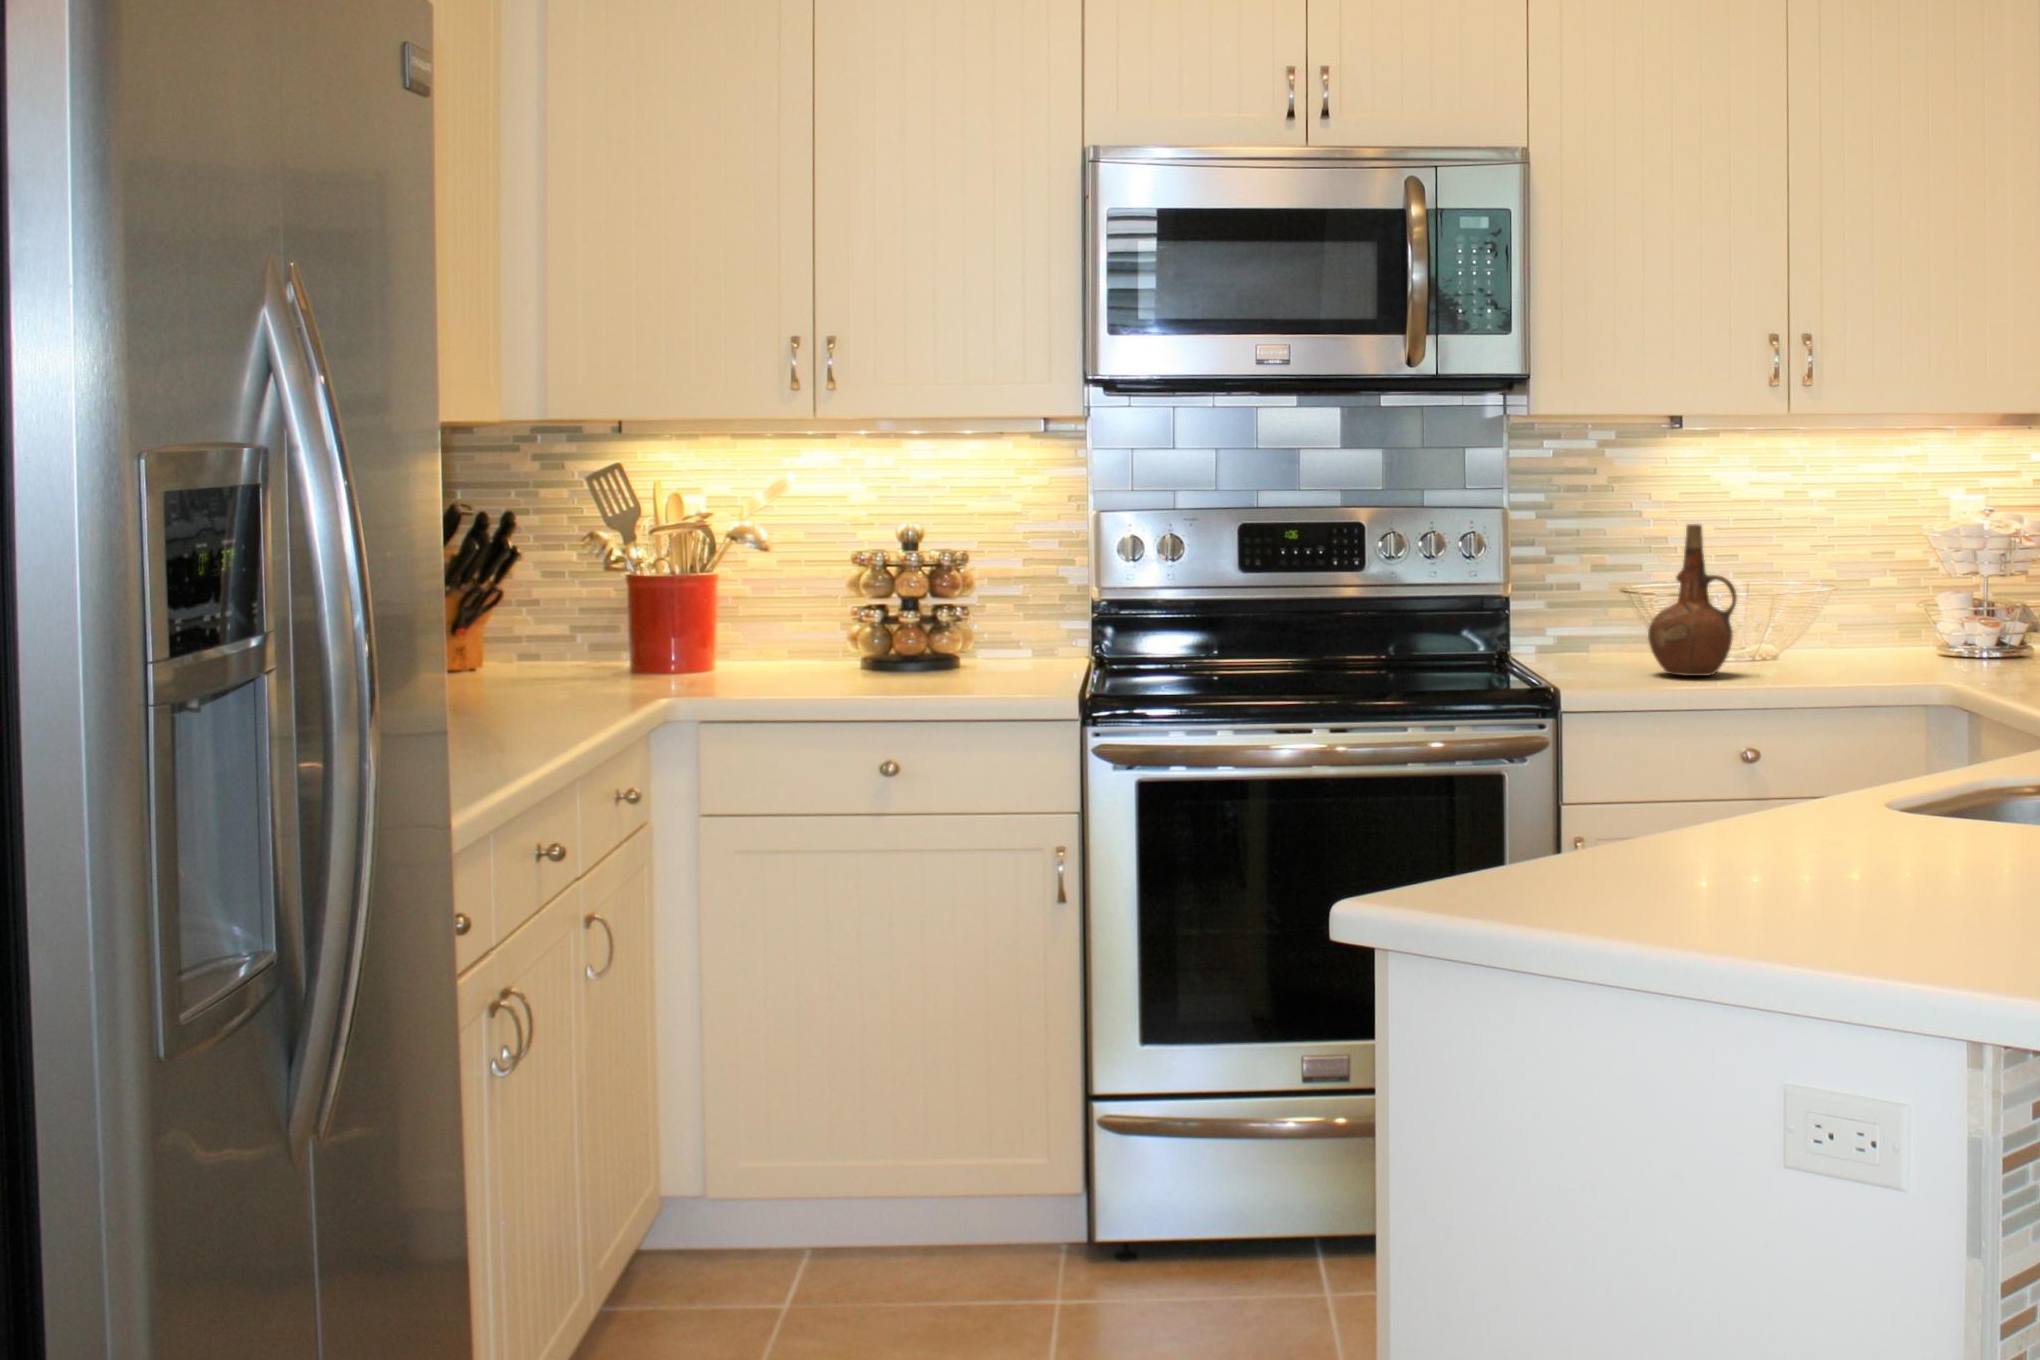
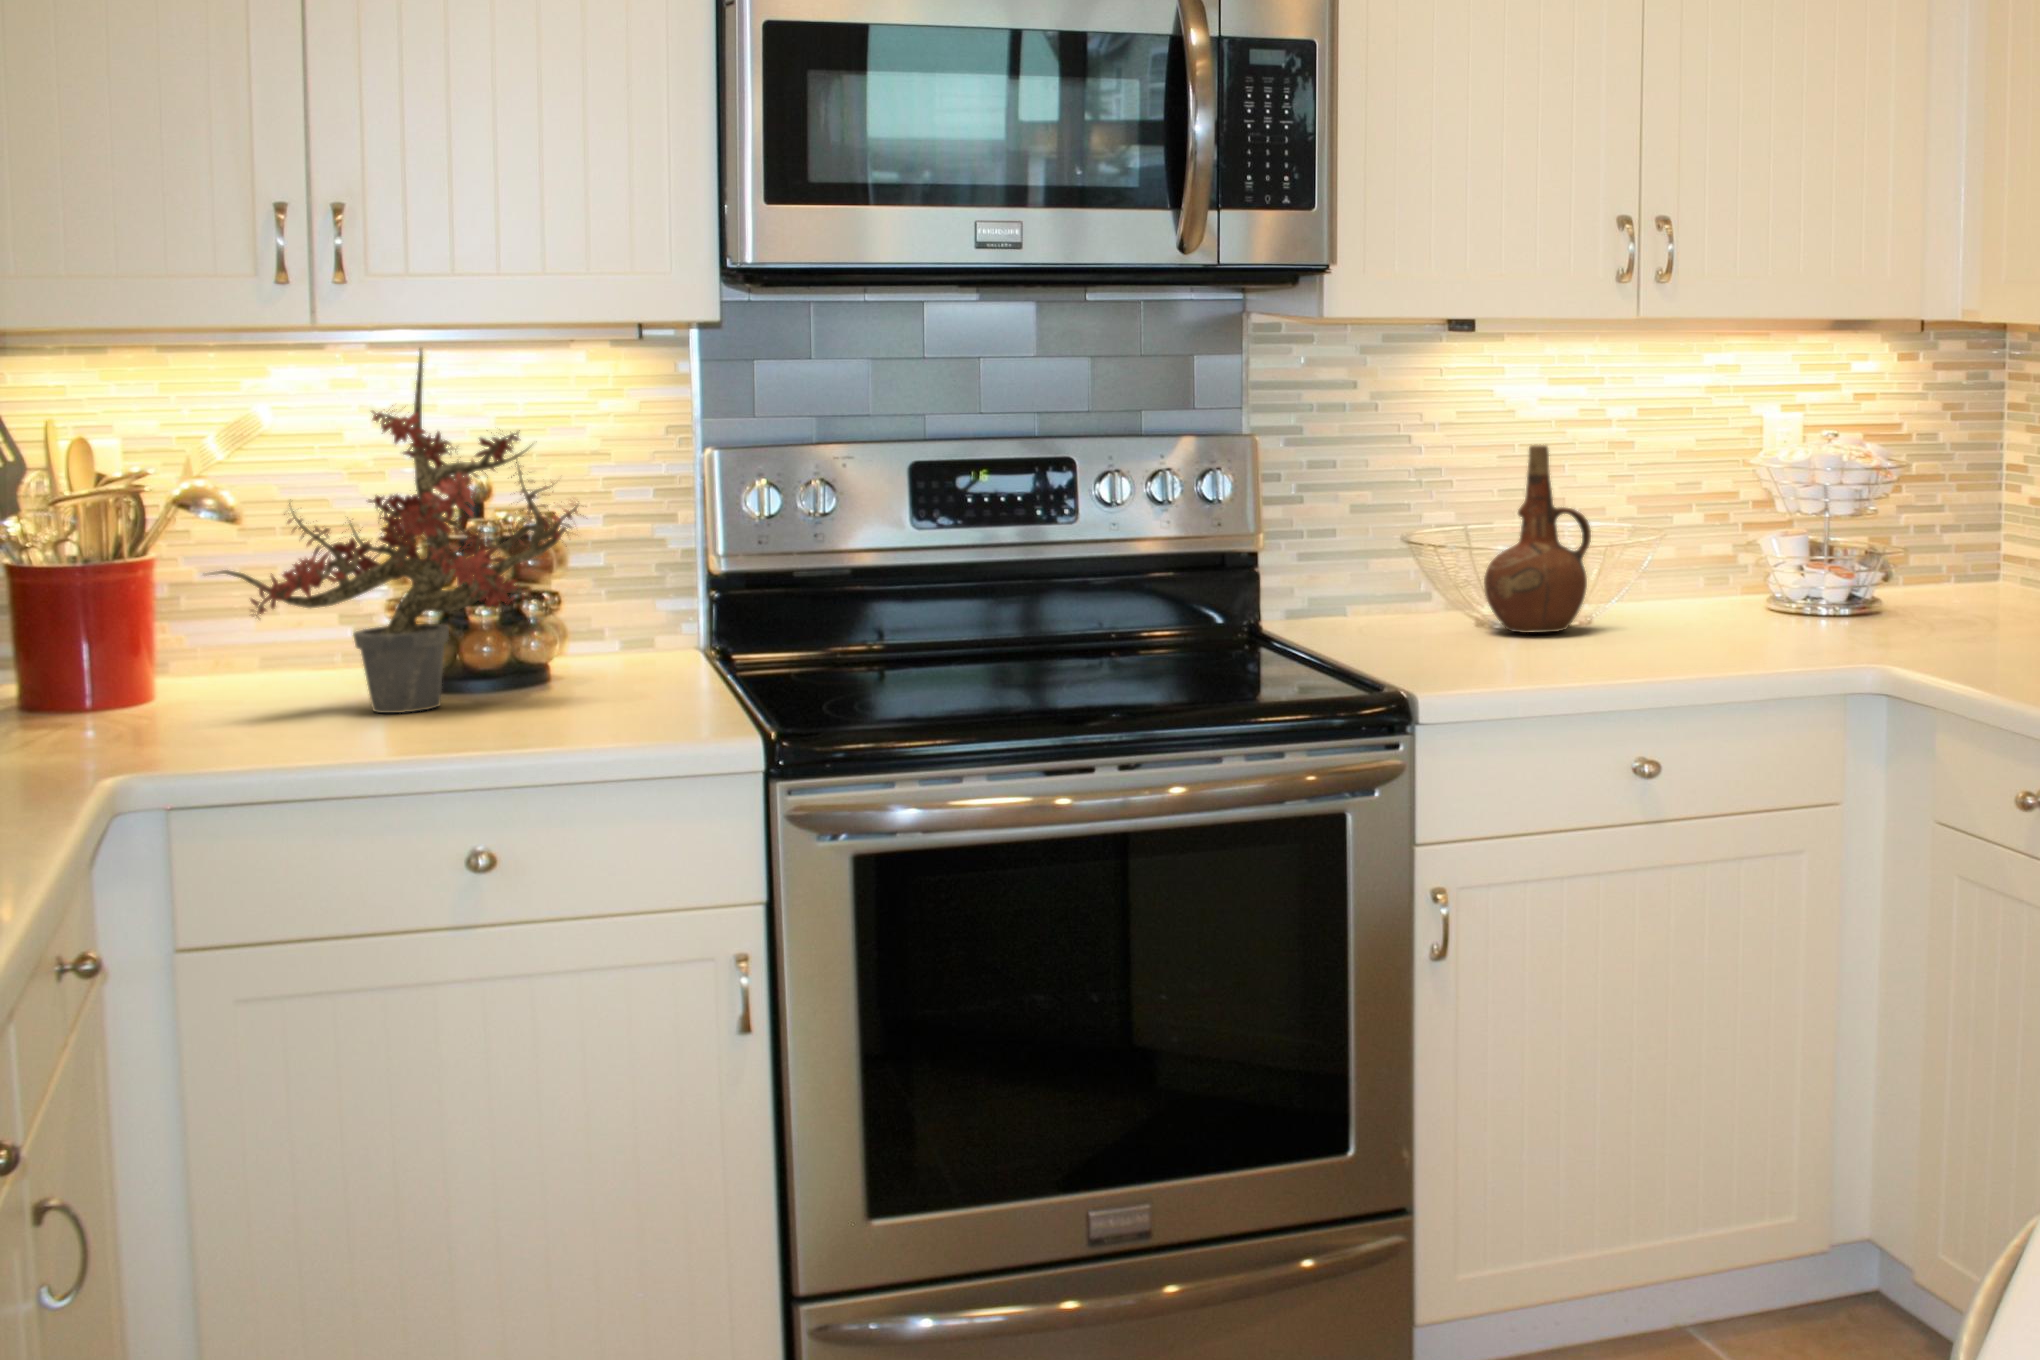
potted plant: none [730,436,975,688] -> present [209,349,581,713]

